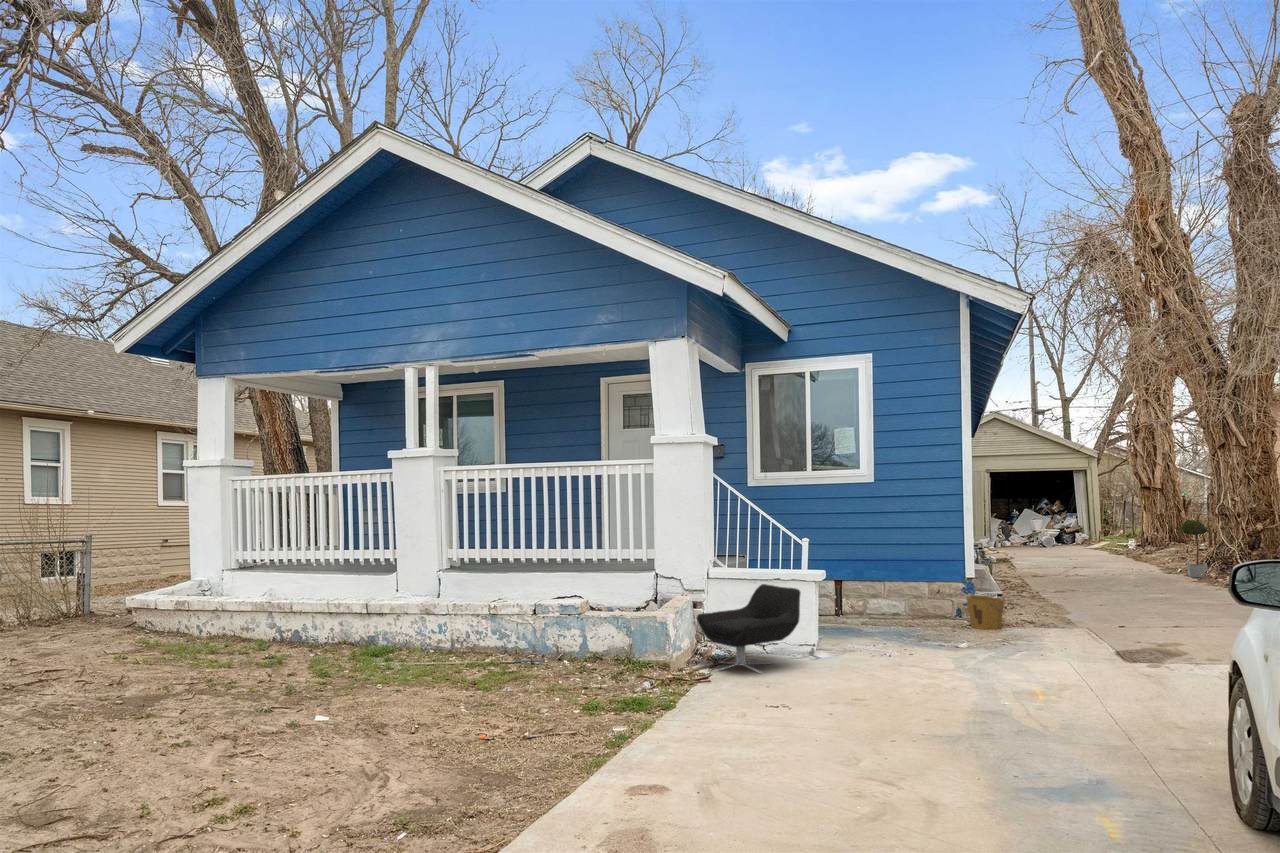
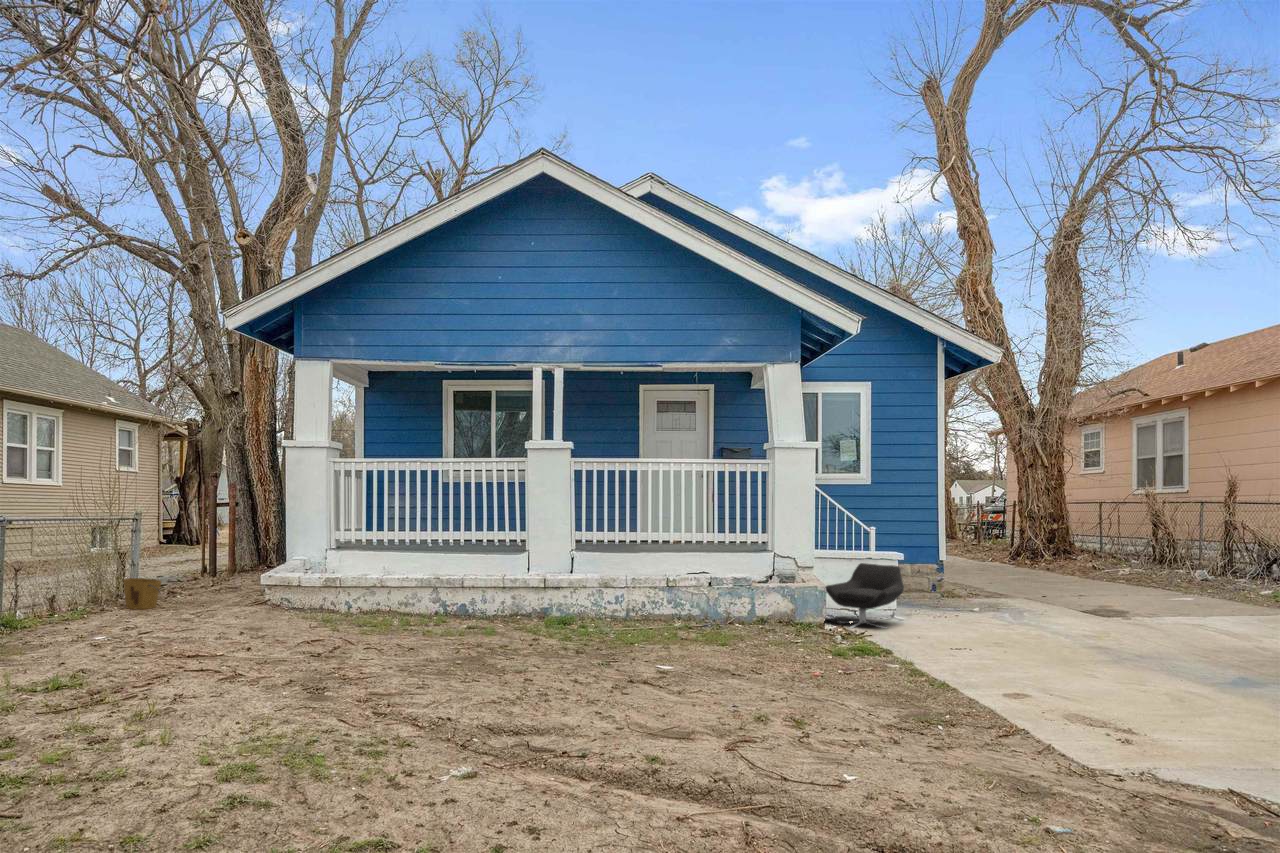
potted tree: present [1181,519,1209,578] -> none [997,519,1016,564]
bucket: present [966,595,1005,629] -> present [124,578,161,609]

